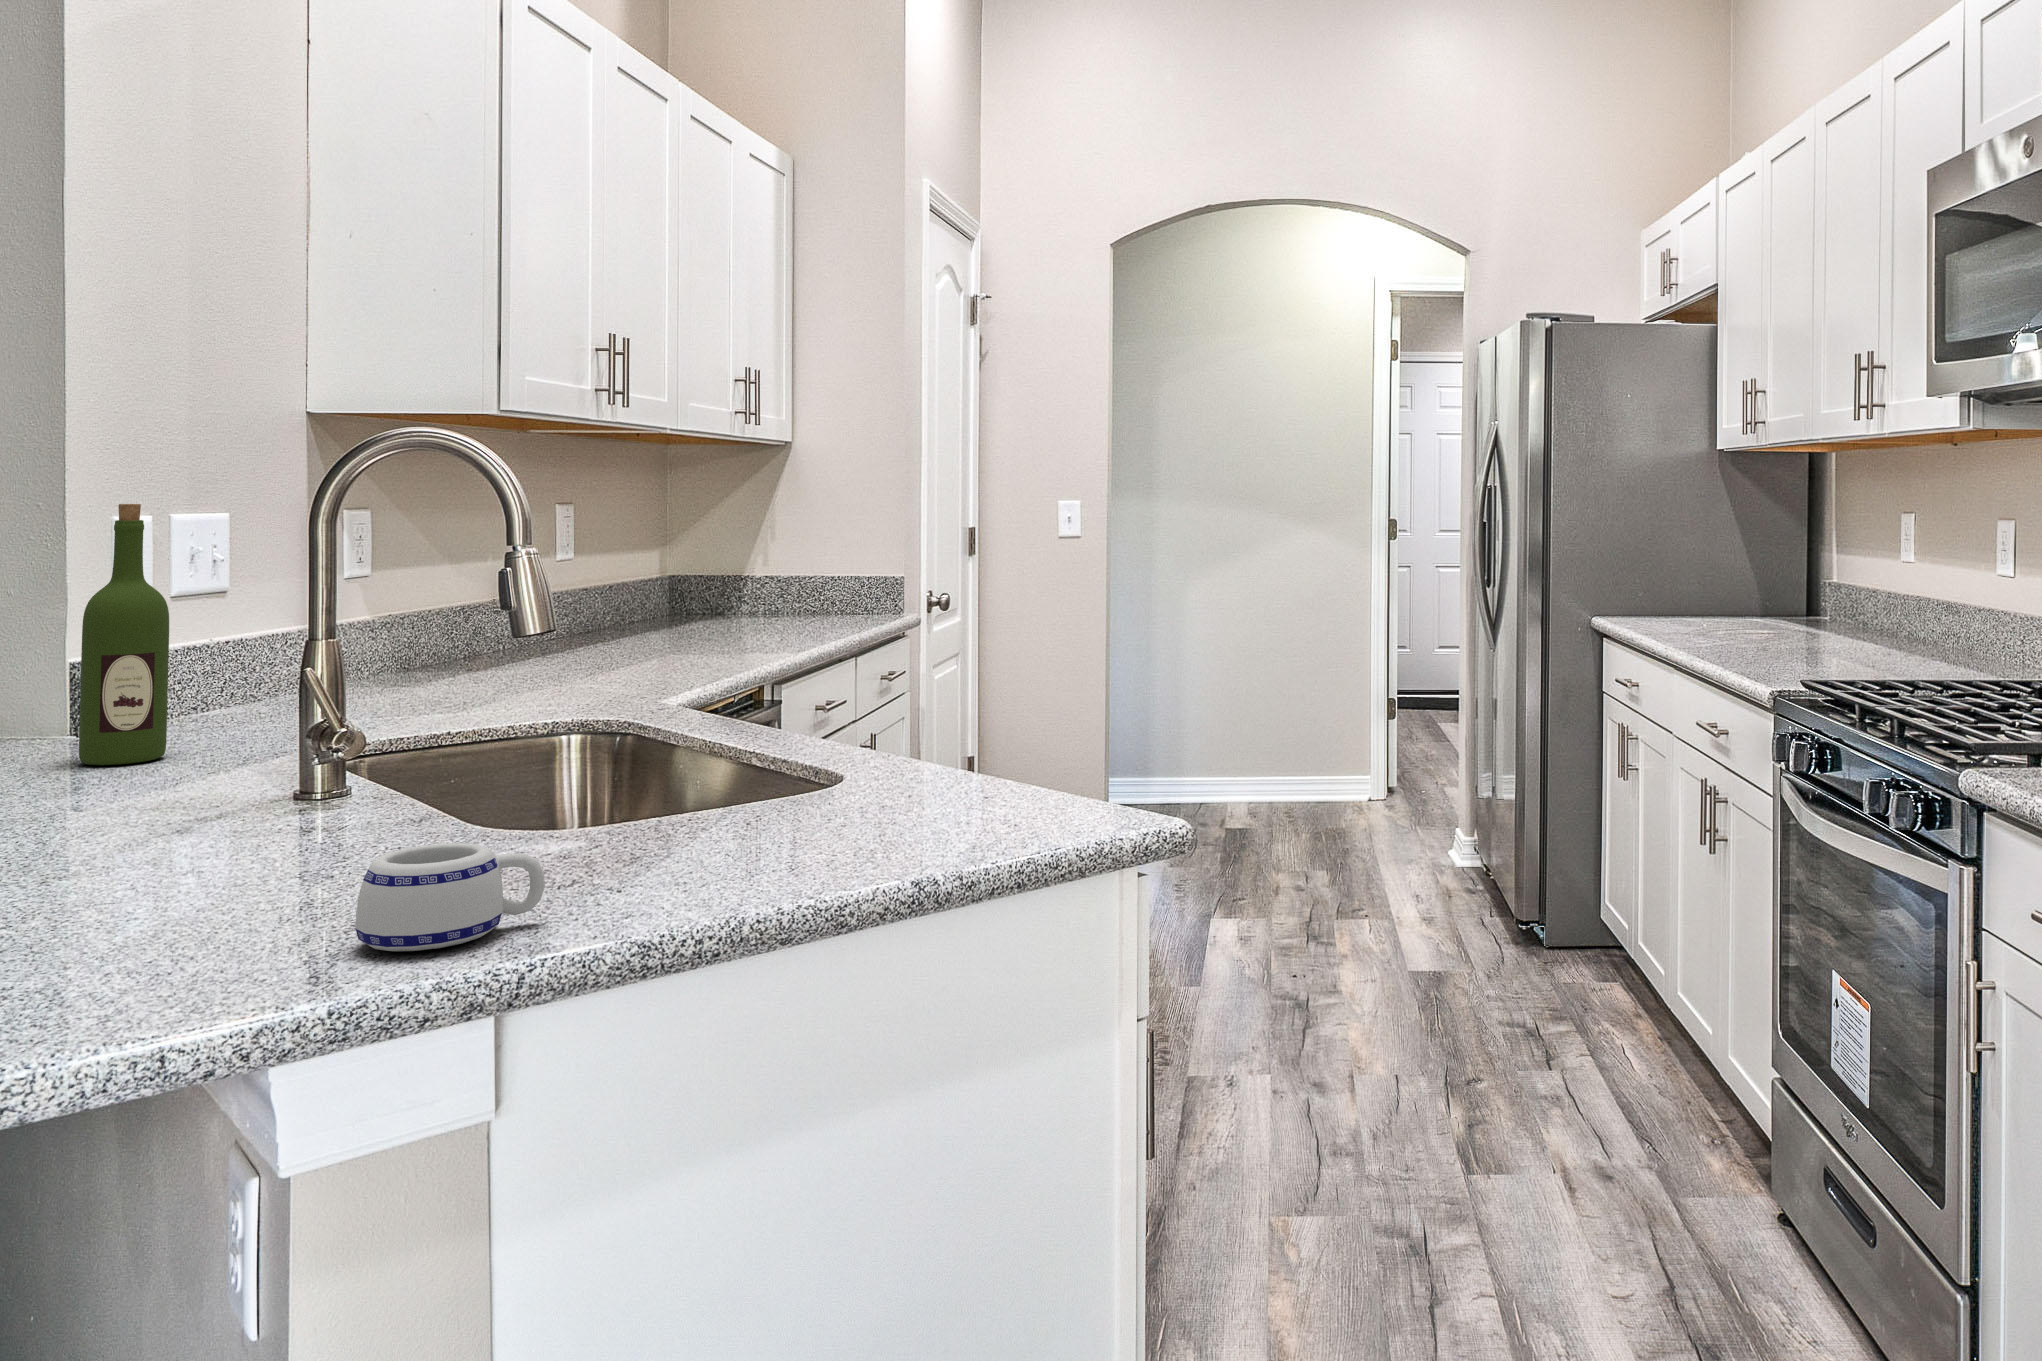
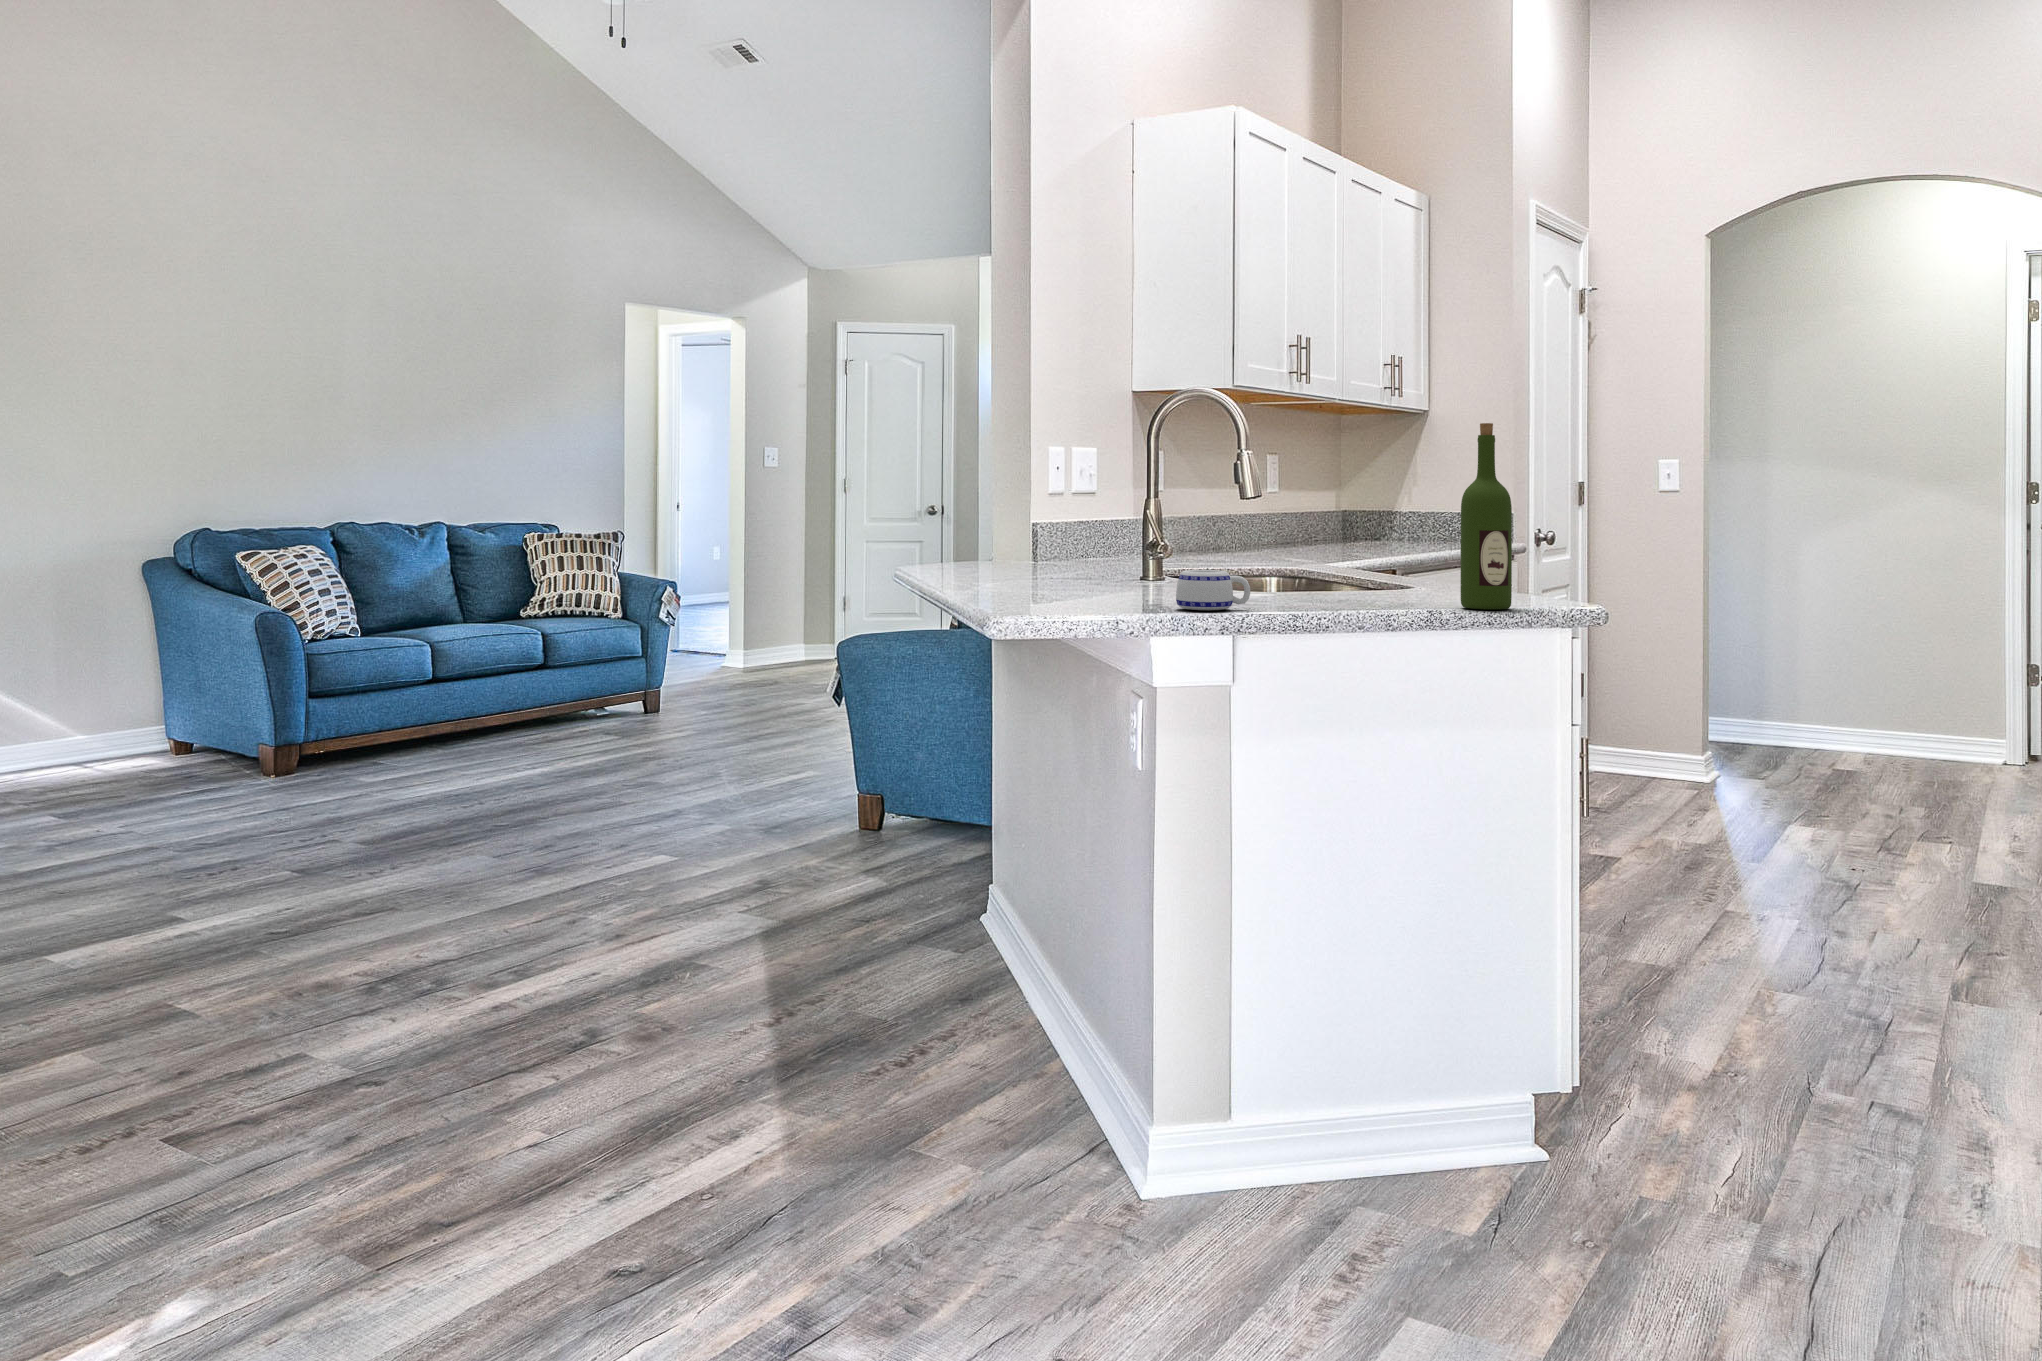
wine bottle: present [79,504,169,765] -> present [1460,423,1512,610]

